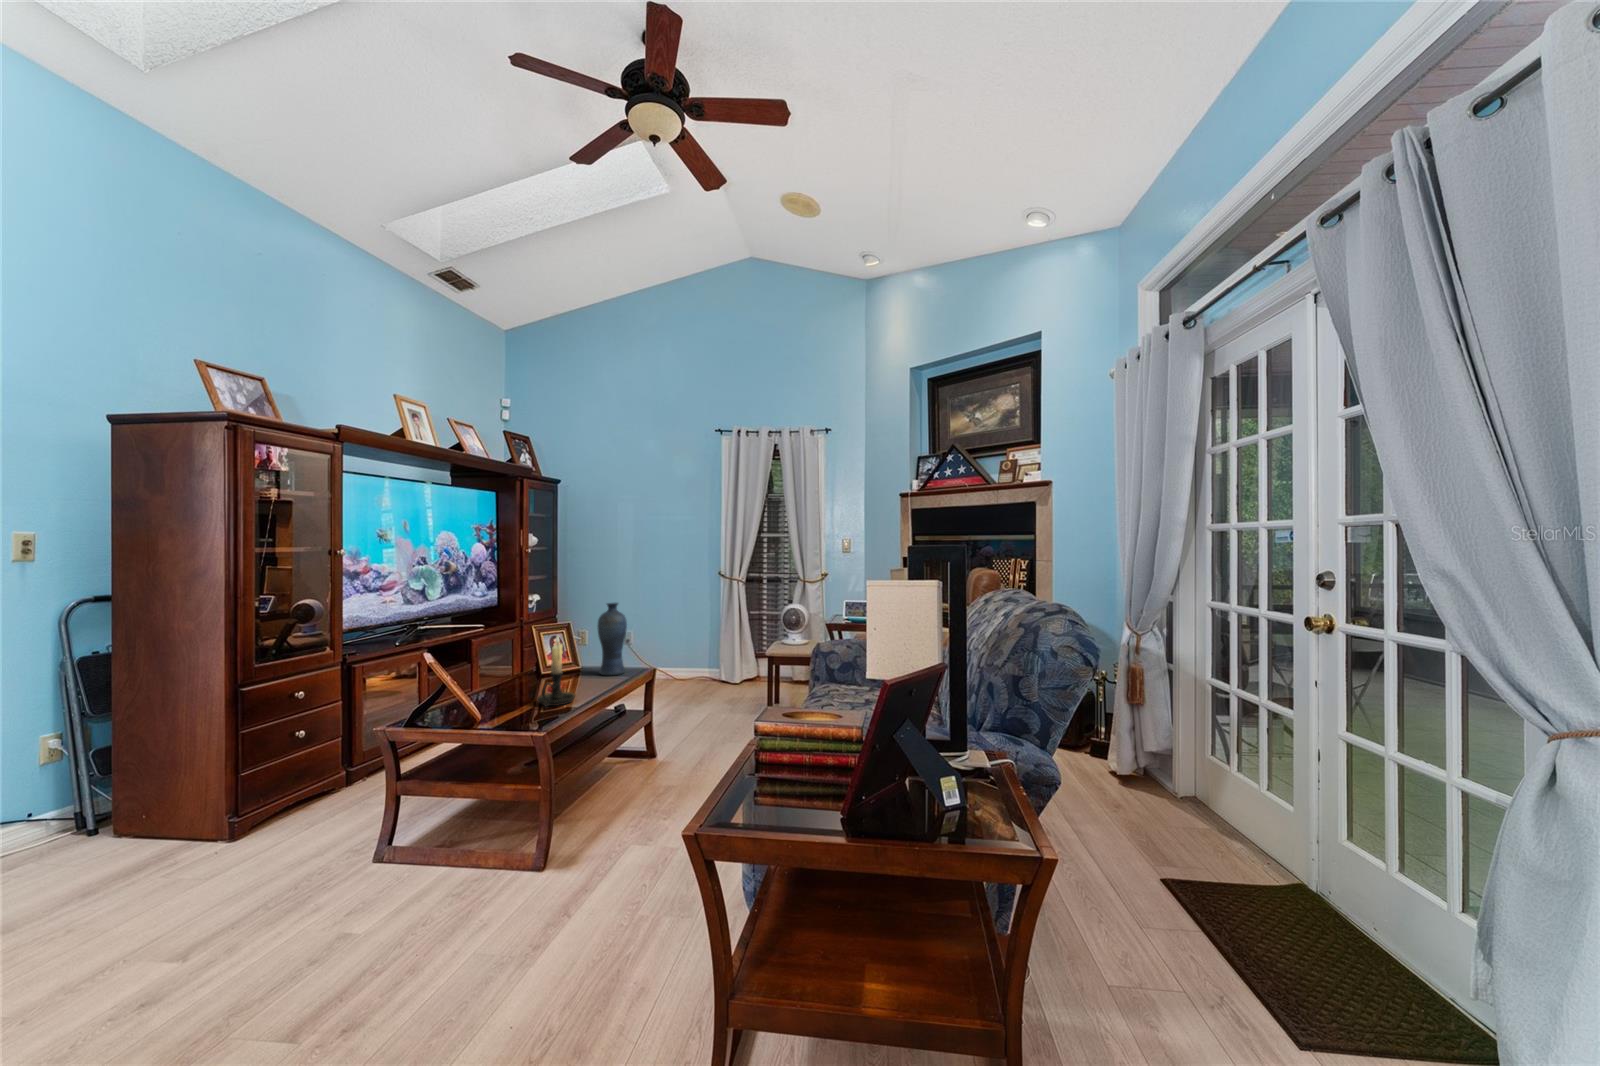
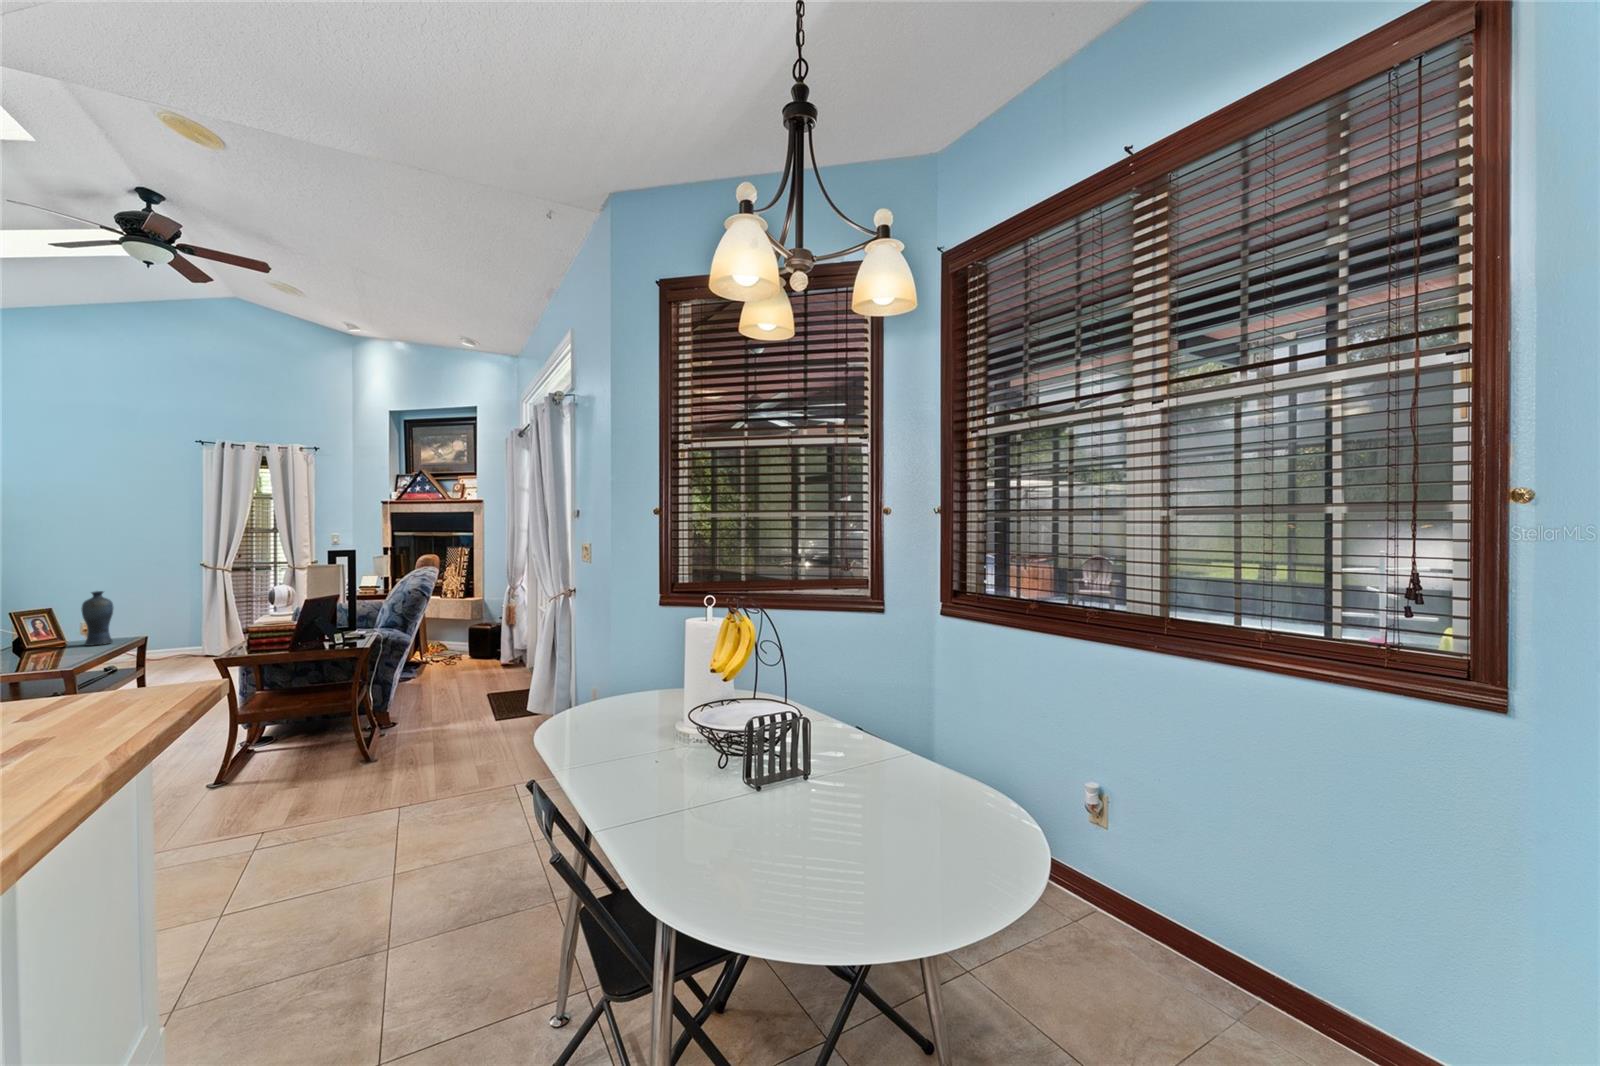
candle holder: present [537,636,576,707] -> none [39,613,77,663]

